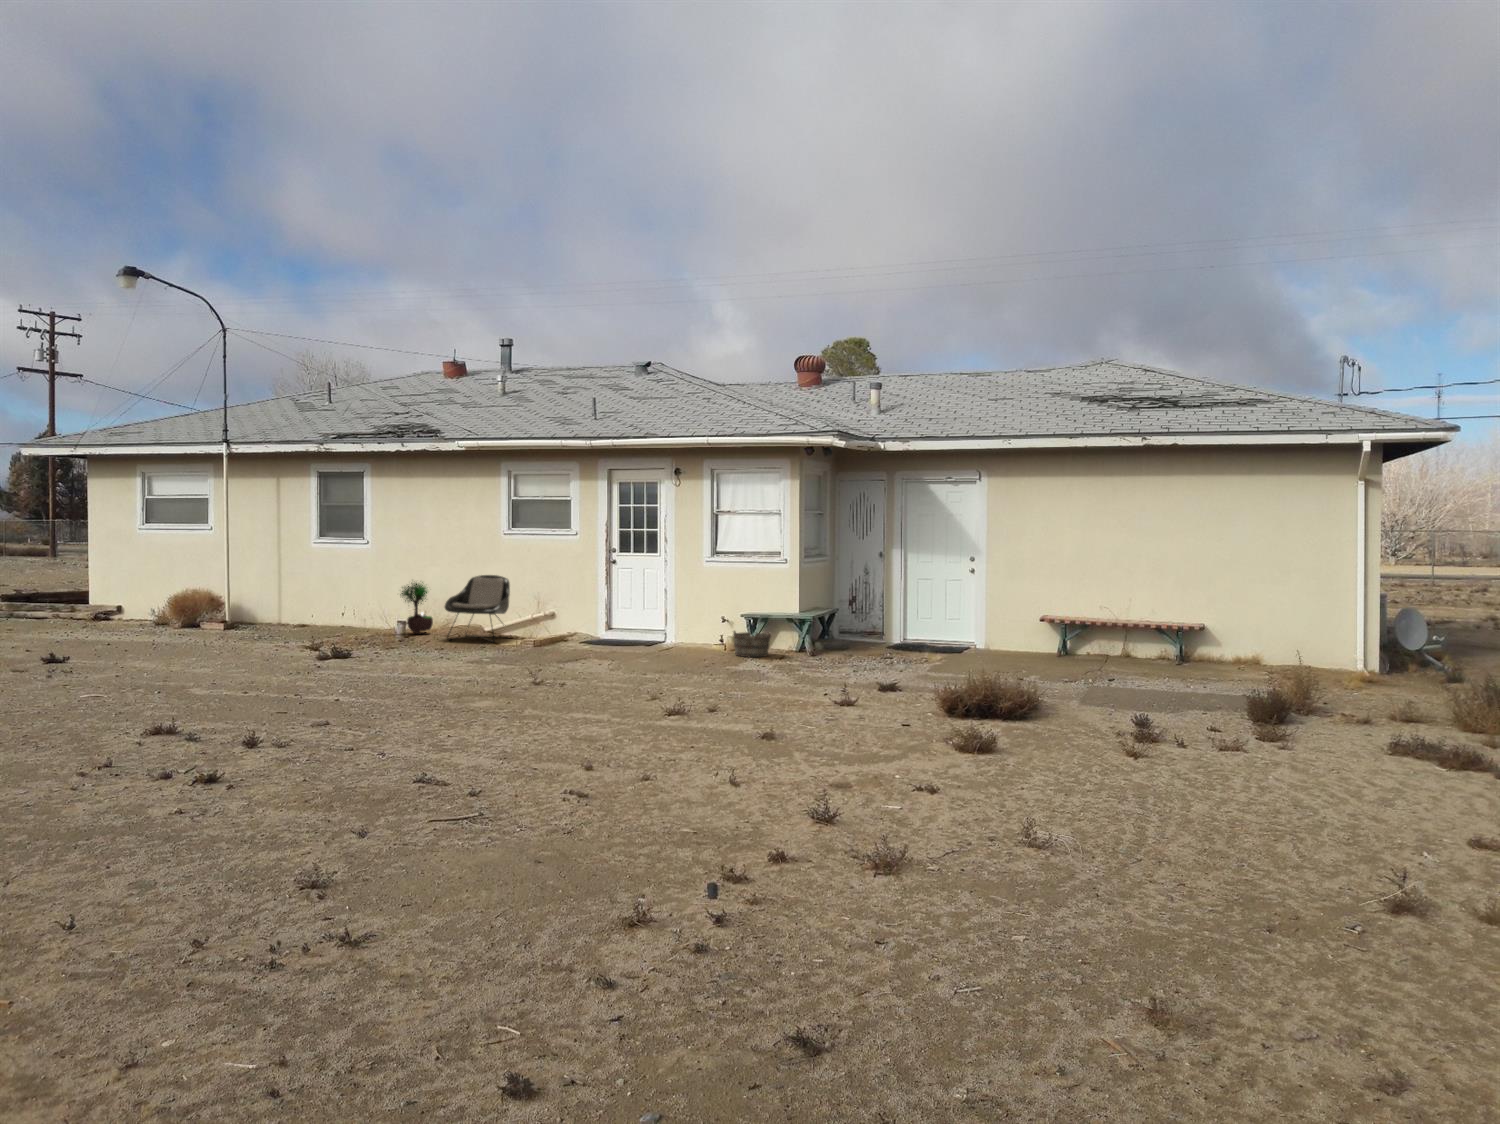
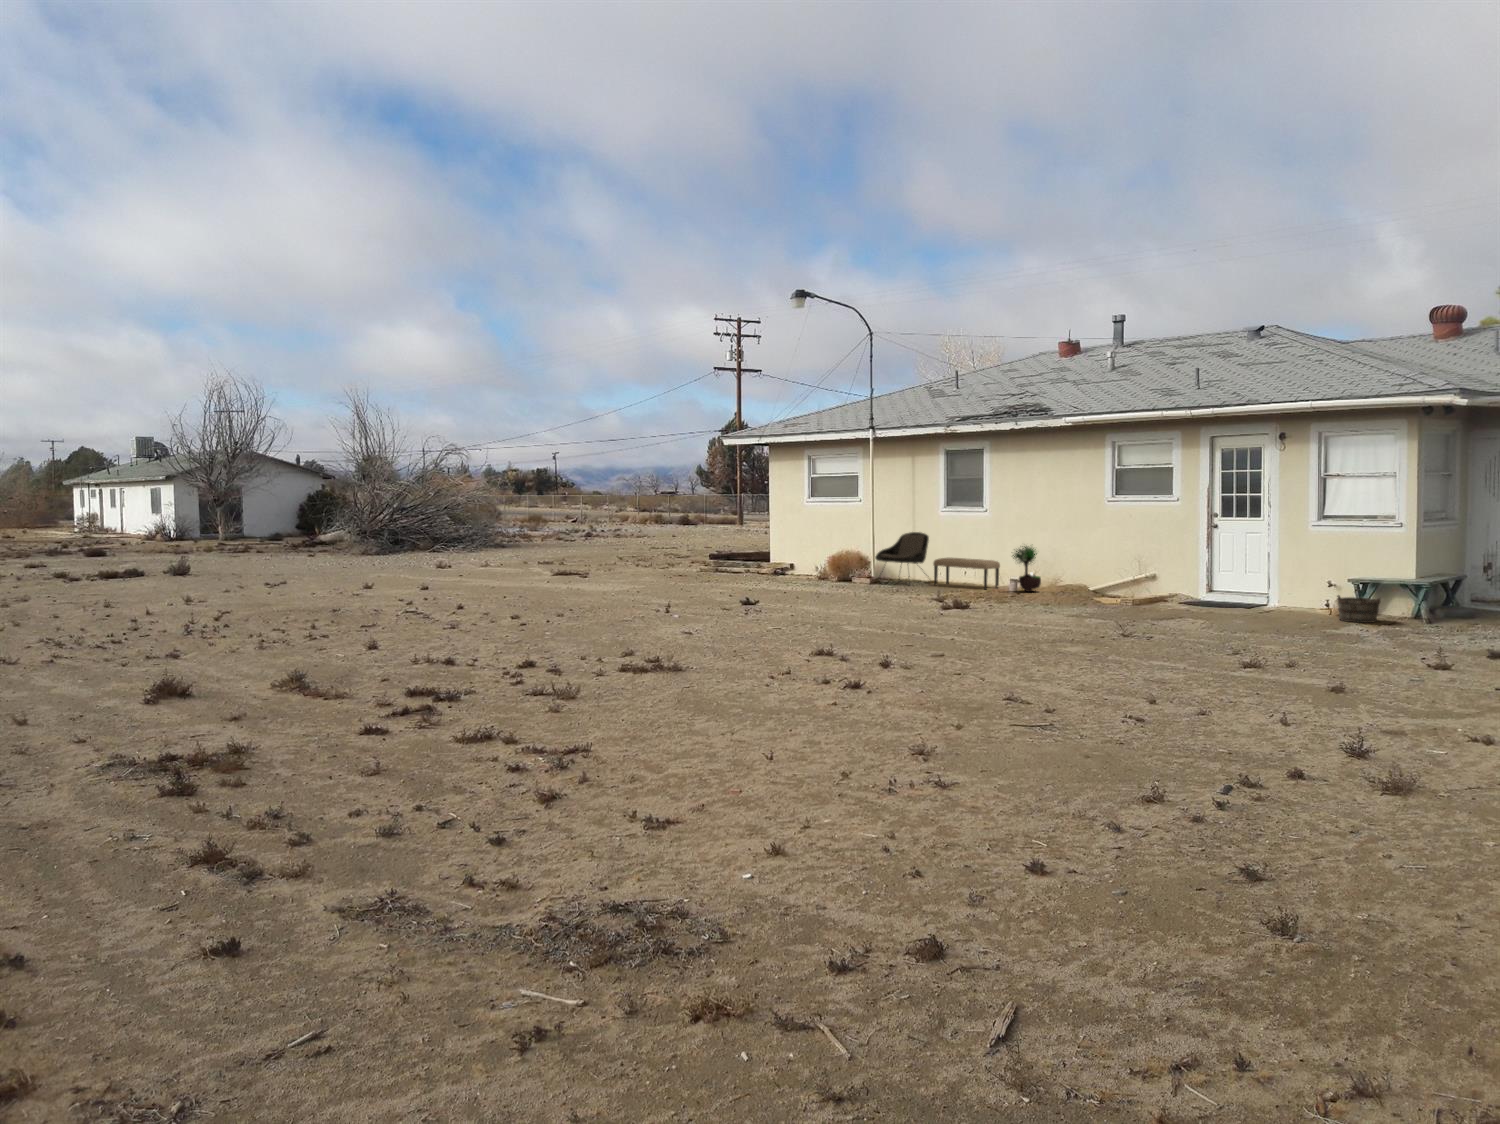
lounge chair: present [445,575,511,643] -> present [875,532,929,585]
bench: none [305,596,385,633] -> present [933,558,1000,590]

